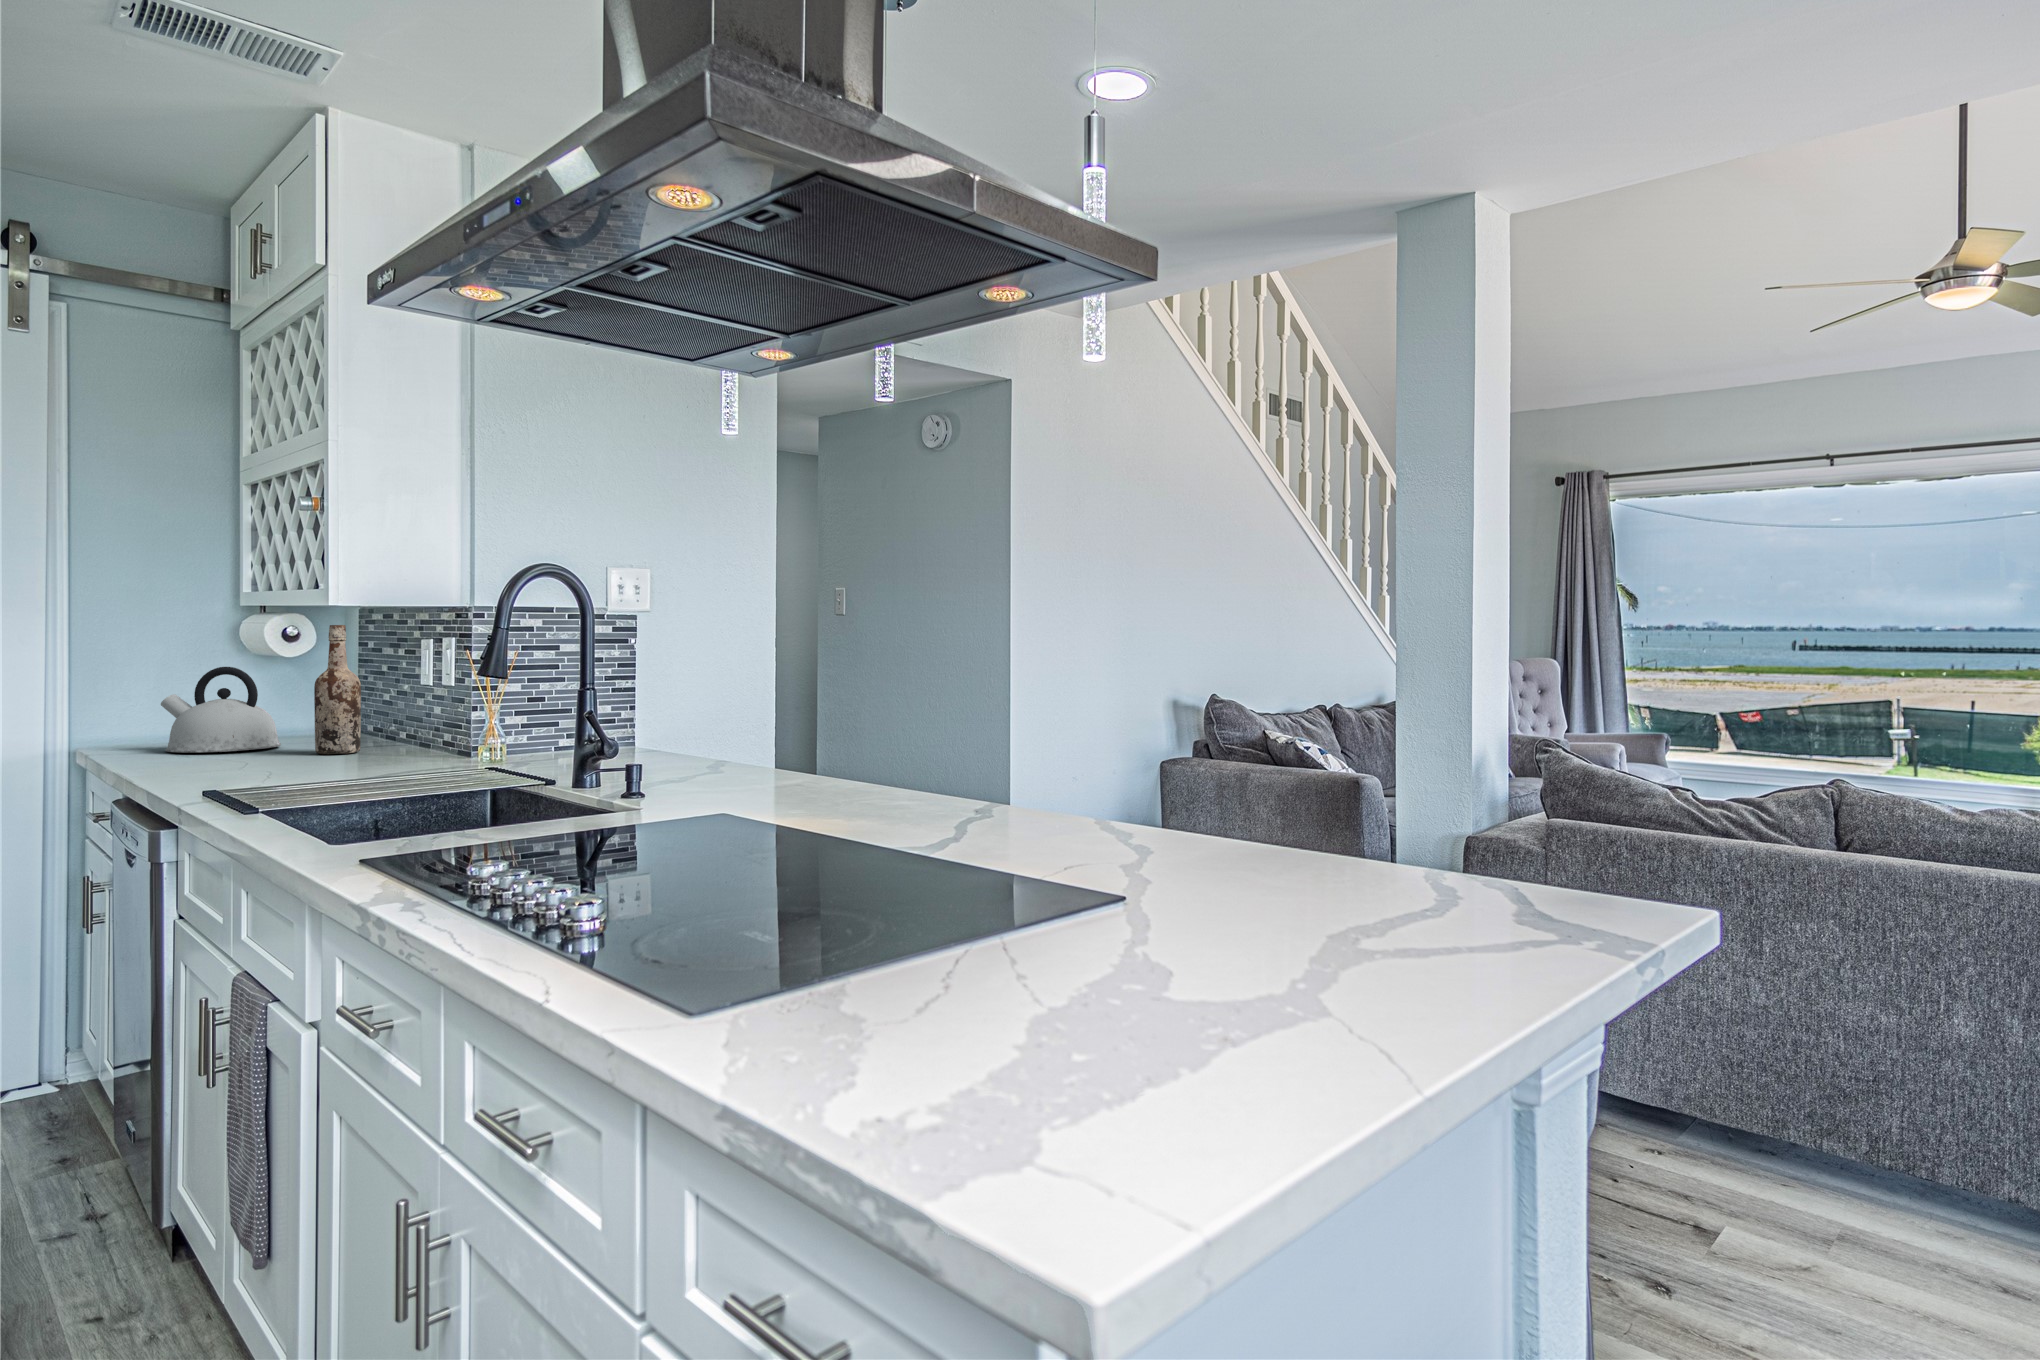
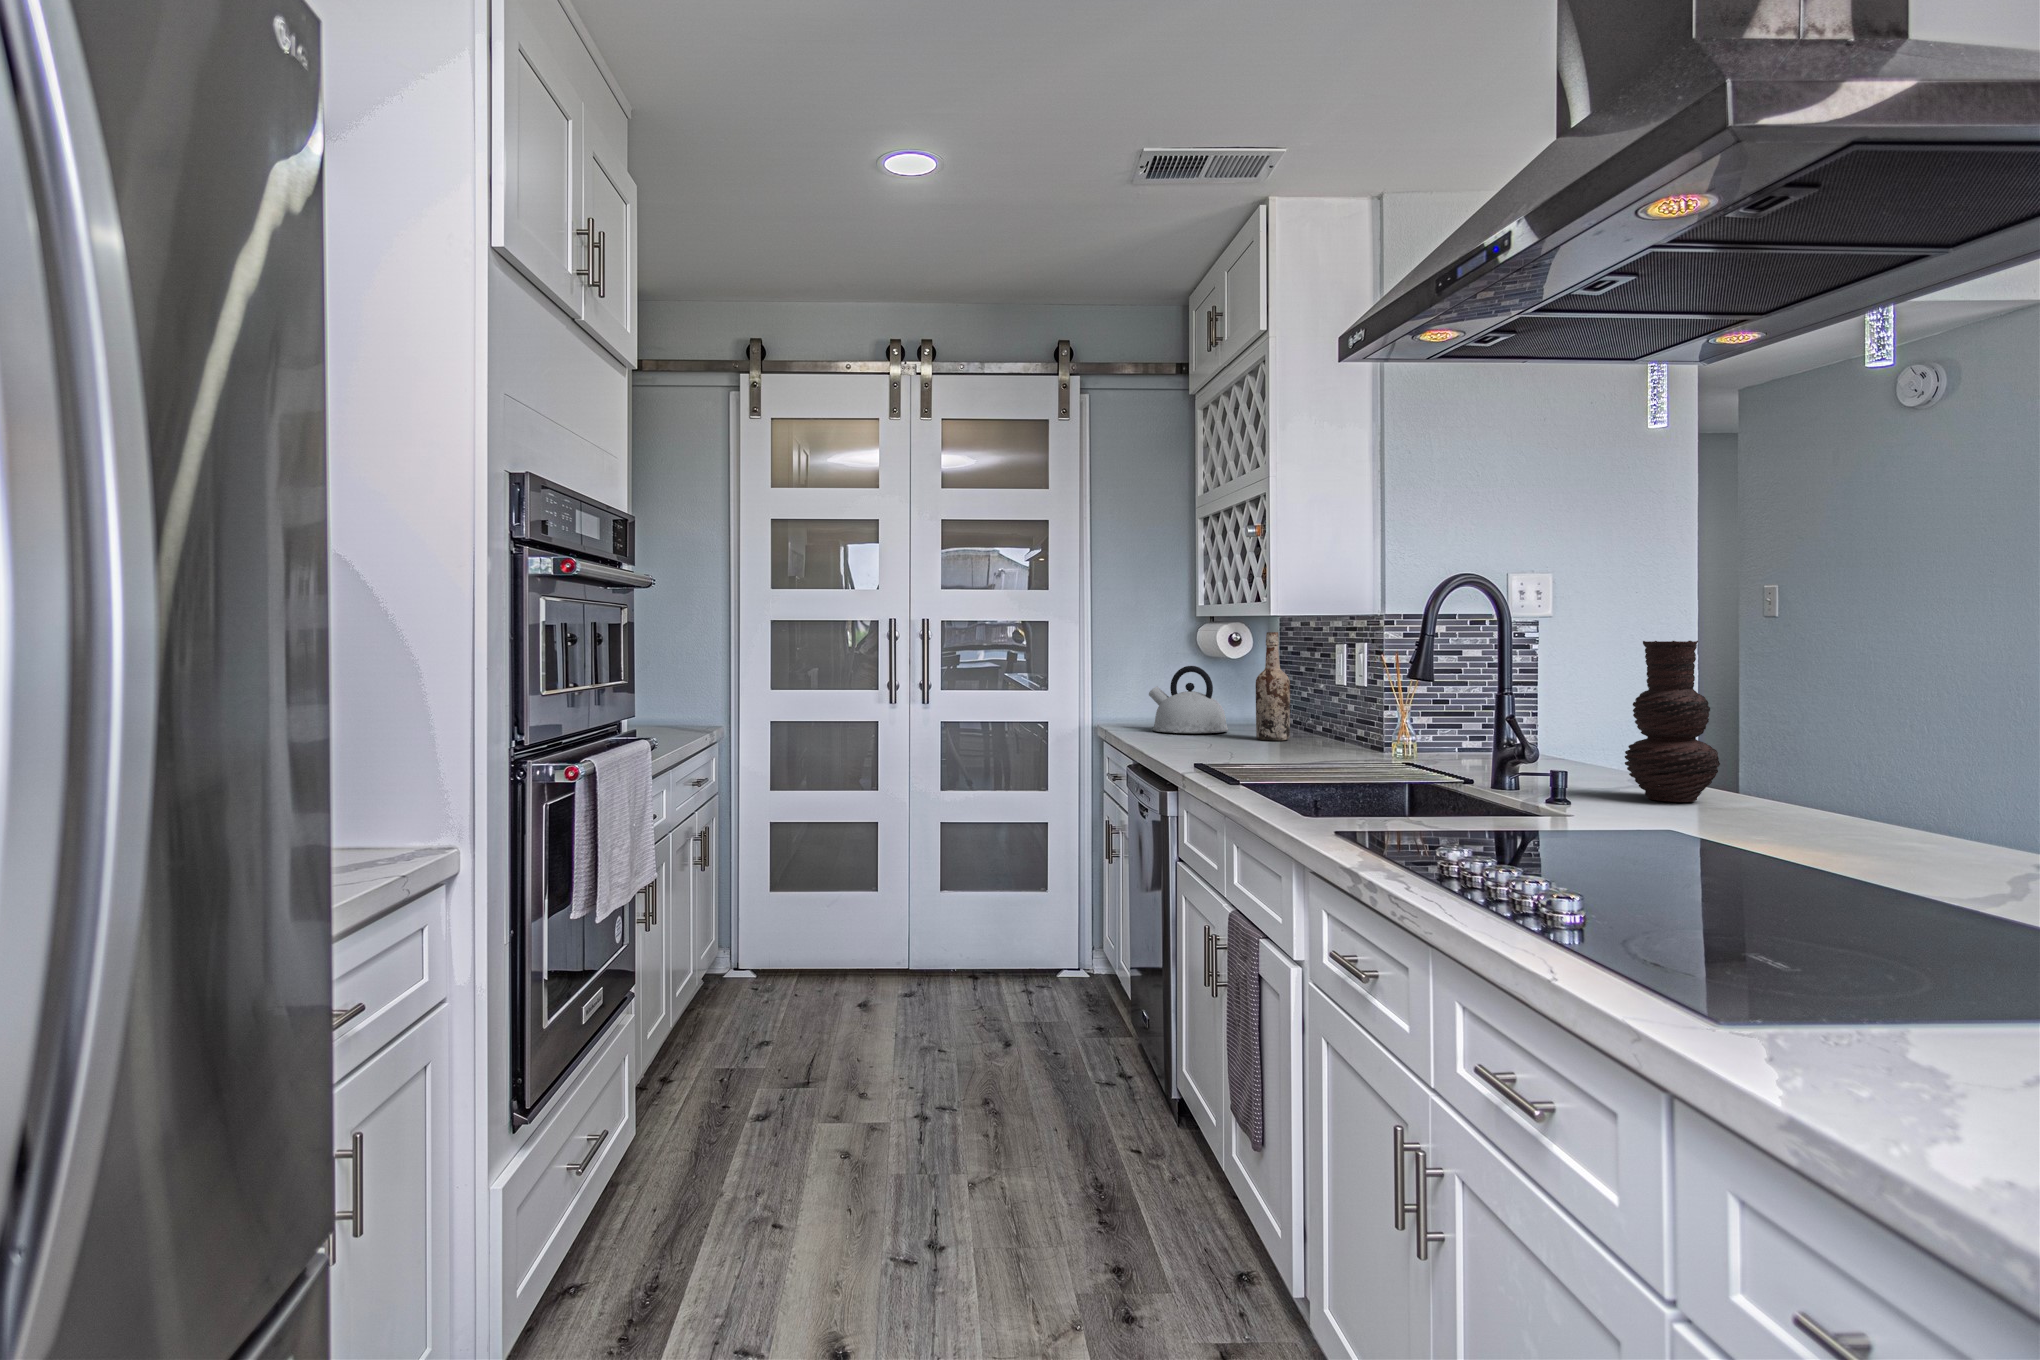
vase: none [700,635,781,788] -> present [1625,641,1720,802]

